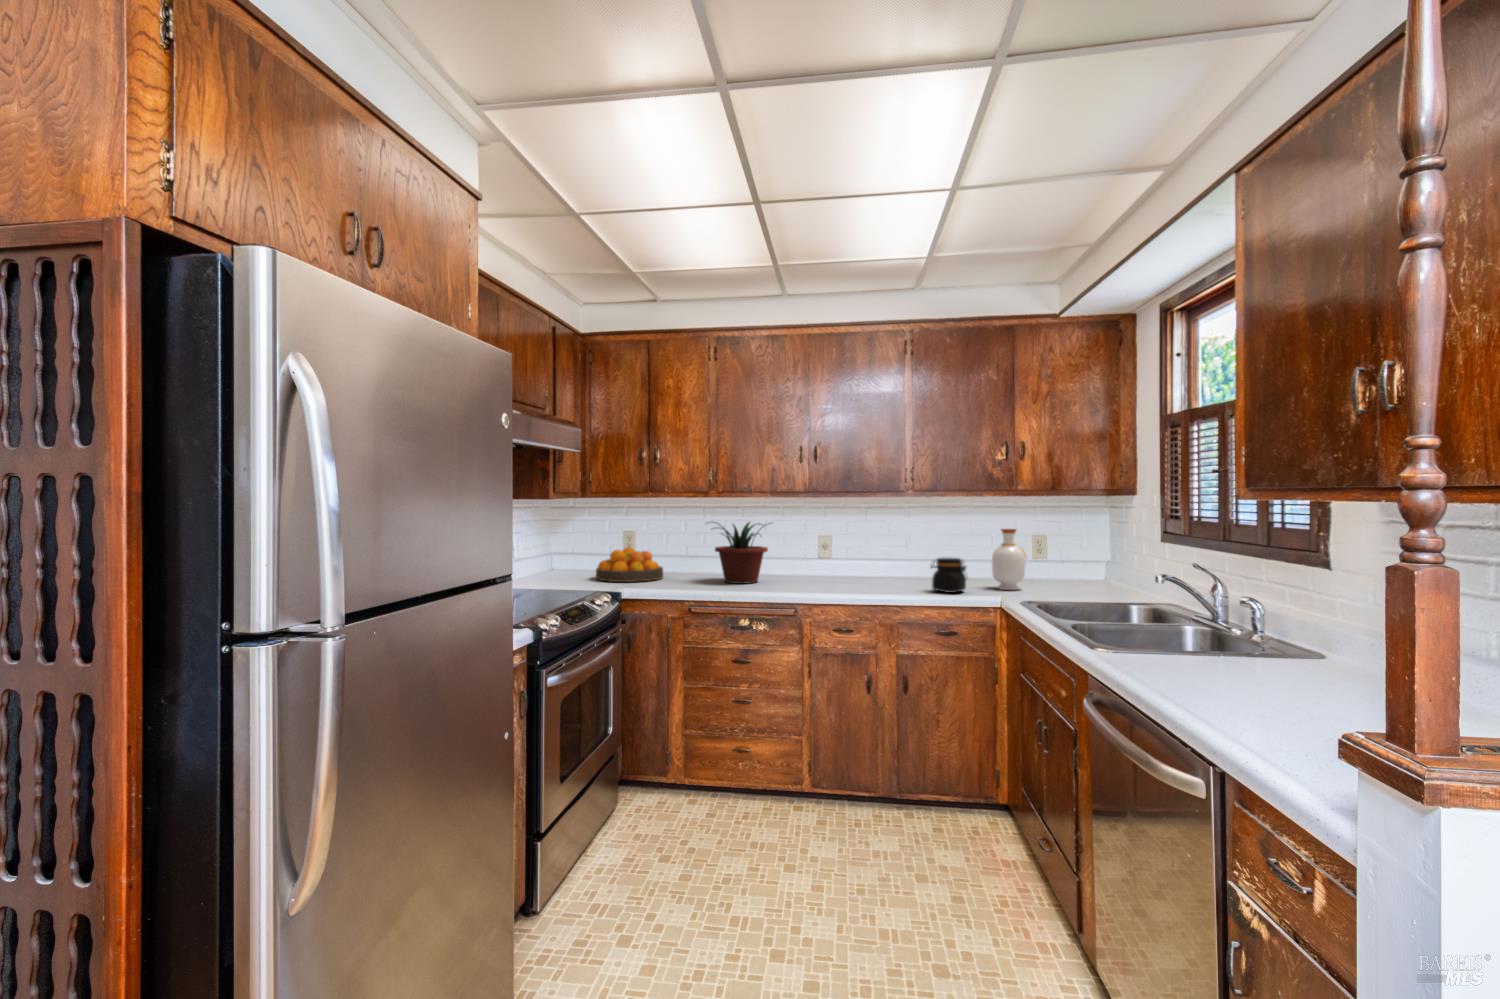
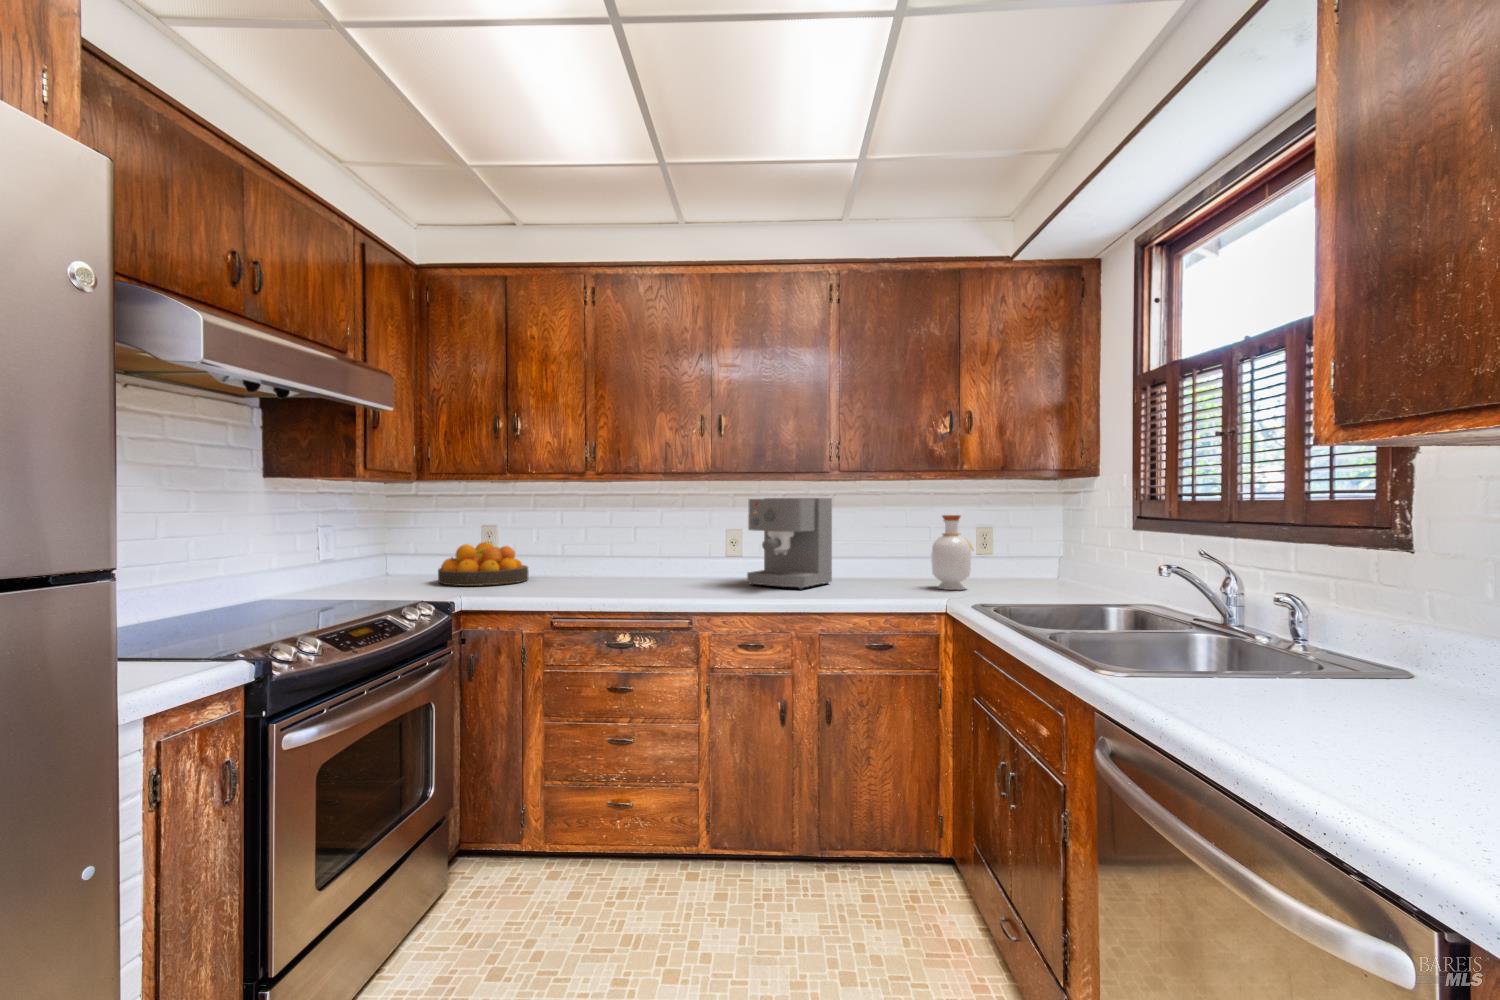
coffee maker: none [839,513,909,588] -> present [747,498,832,589]
potted plant: present [715,522,768,584] -> none [580,509,667,586]
jar: present [931,558,967,593] -> none [858,551,905,594]

